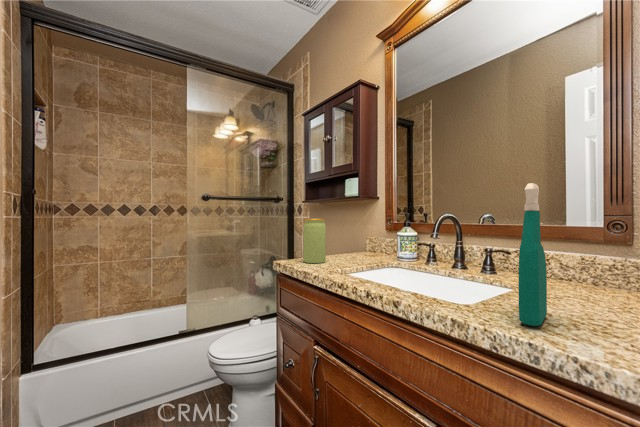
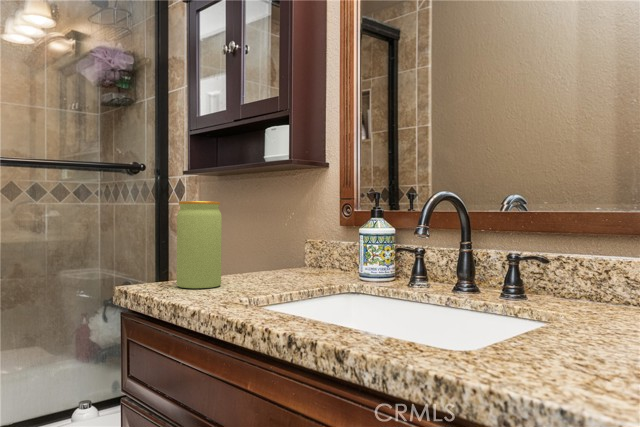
spray bottle: present [519,183,547,326] -> none [548,122,597,380]

